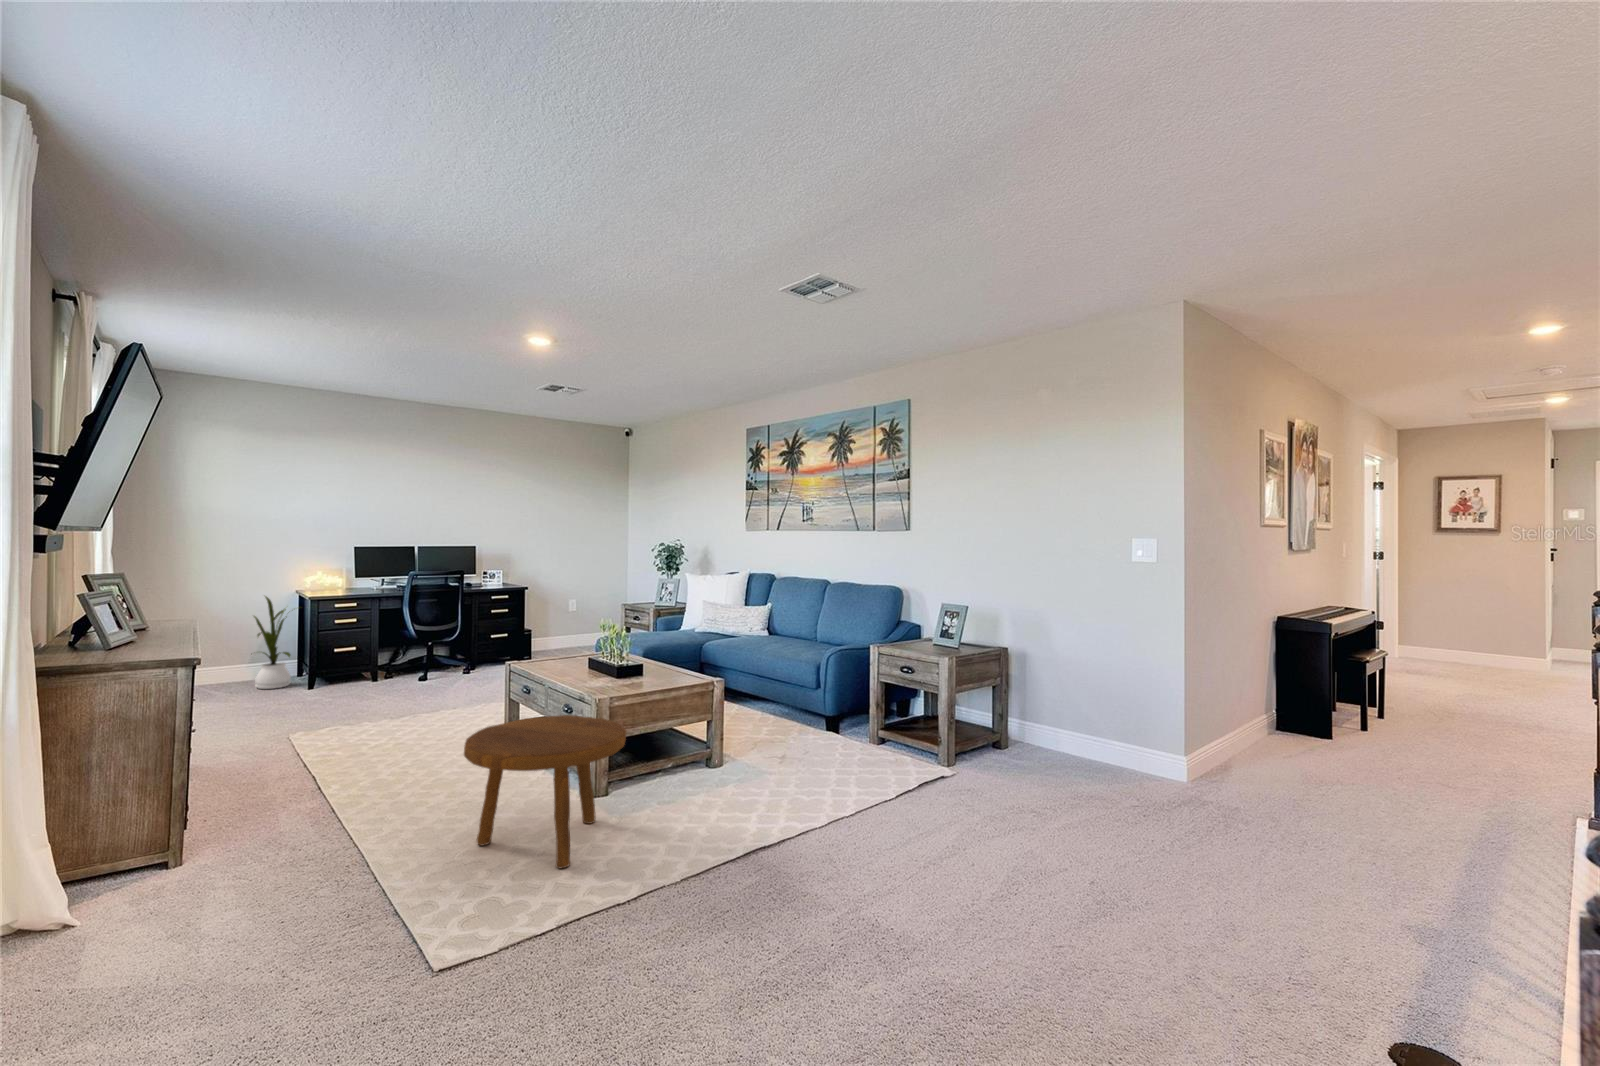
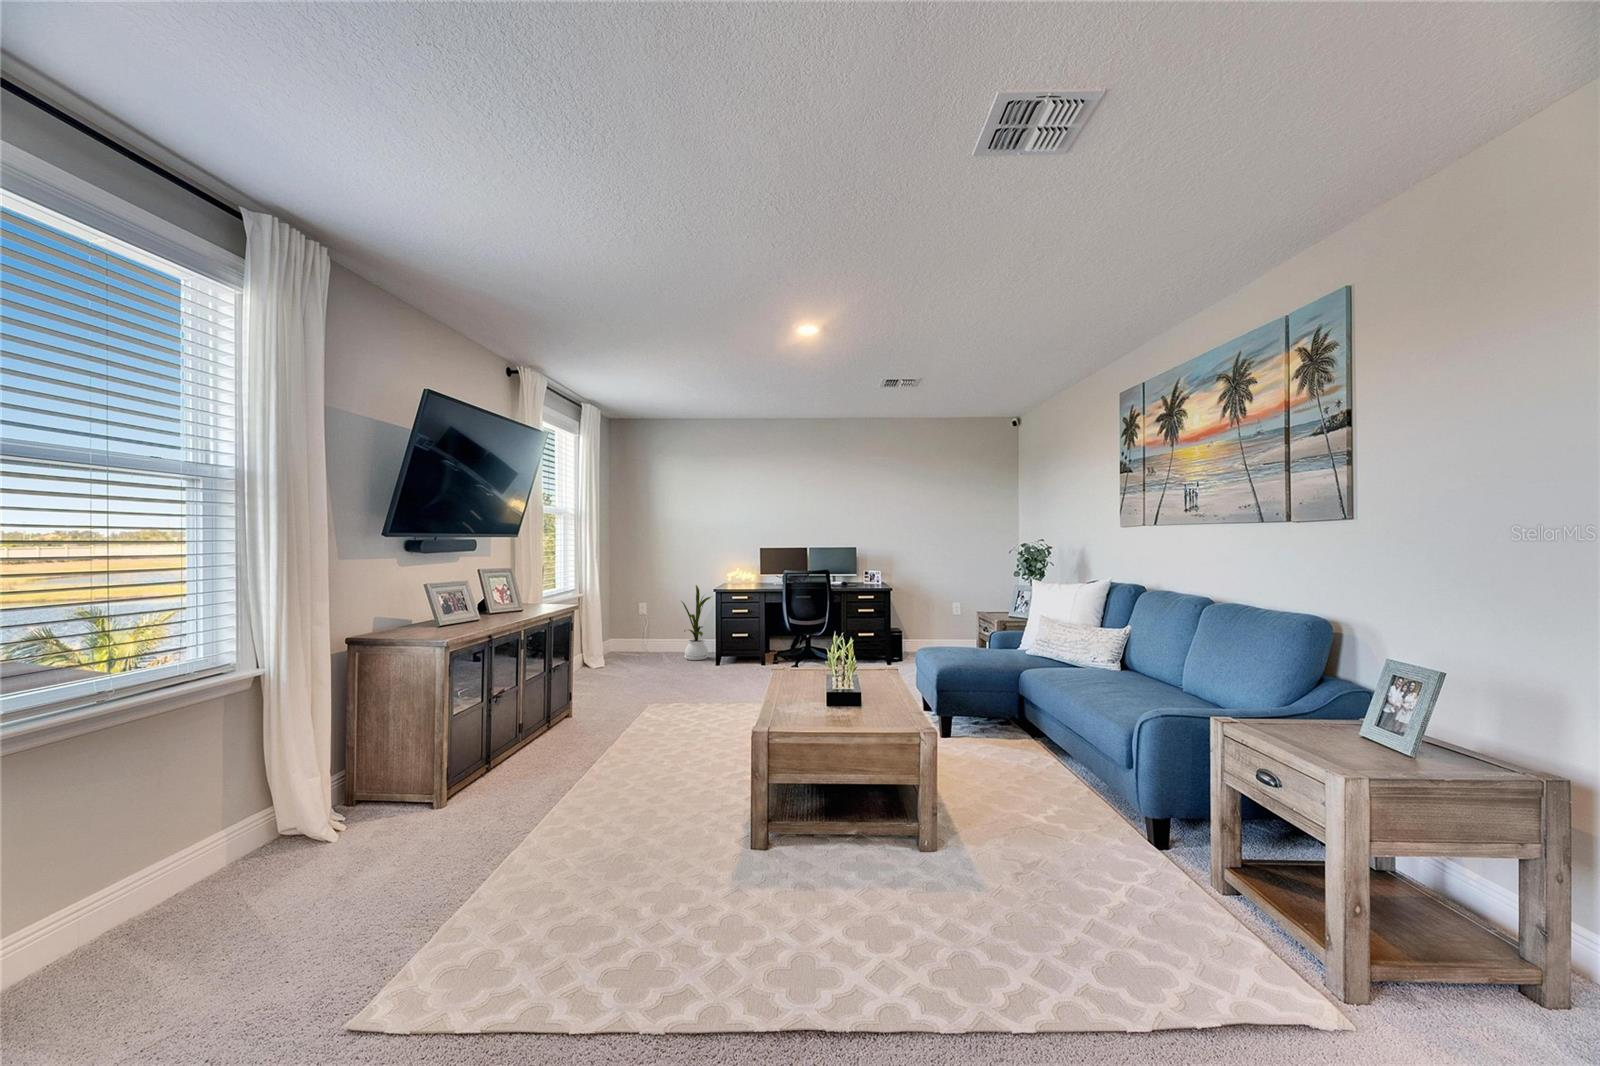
footstool: present [464,715,626,868] -> none [512,741,704,951]

